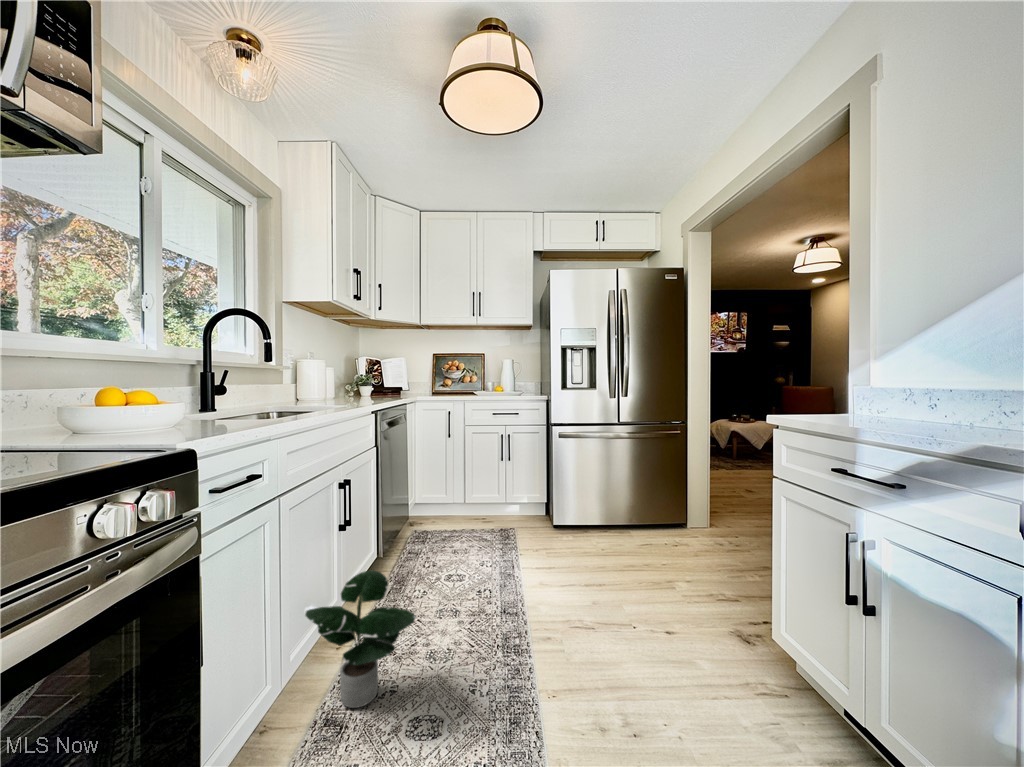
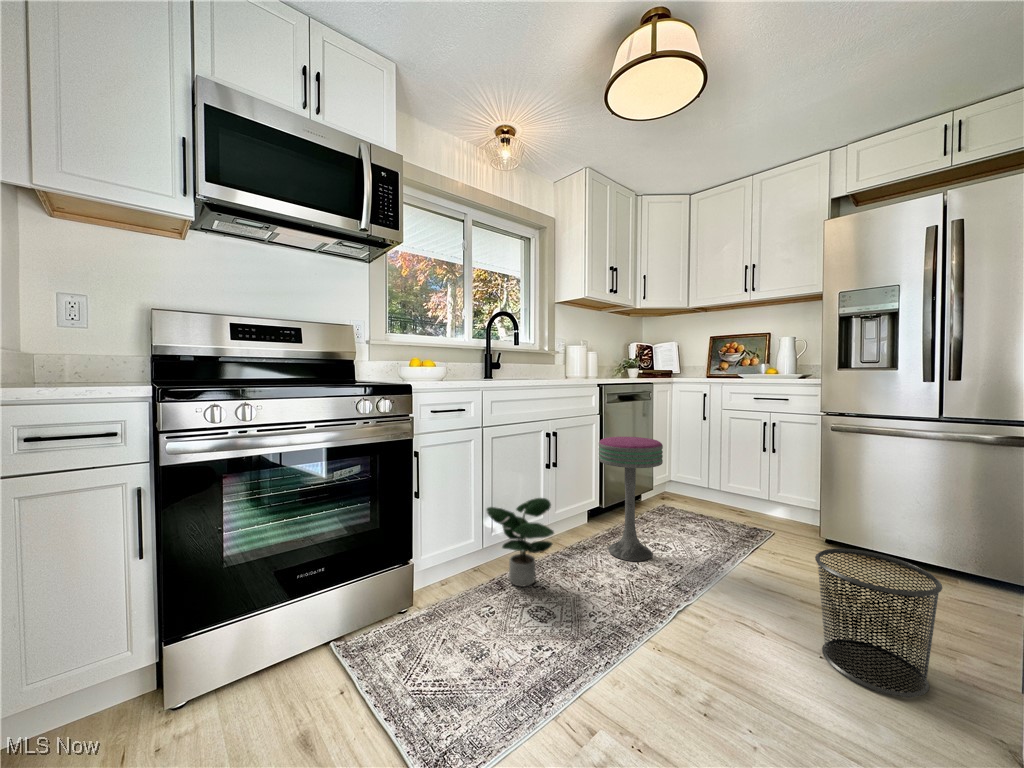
bar stool: none [403,468,472,610] -> present [599,437,663,561]
waste bin: none [624,533,698,635] -> present [815,549,942,697]

